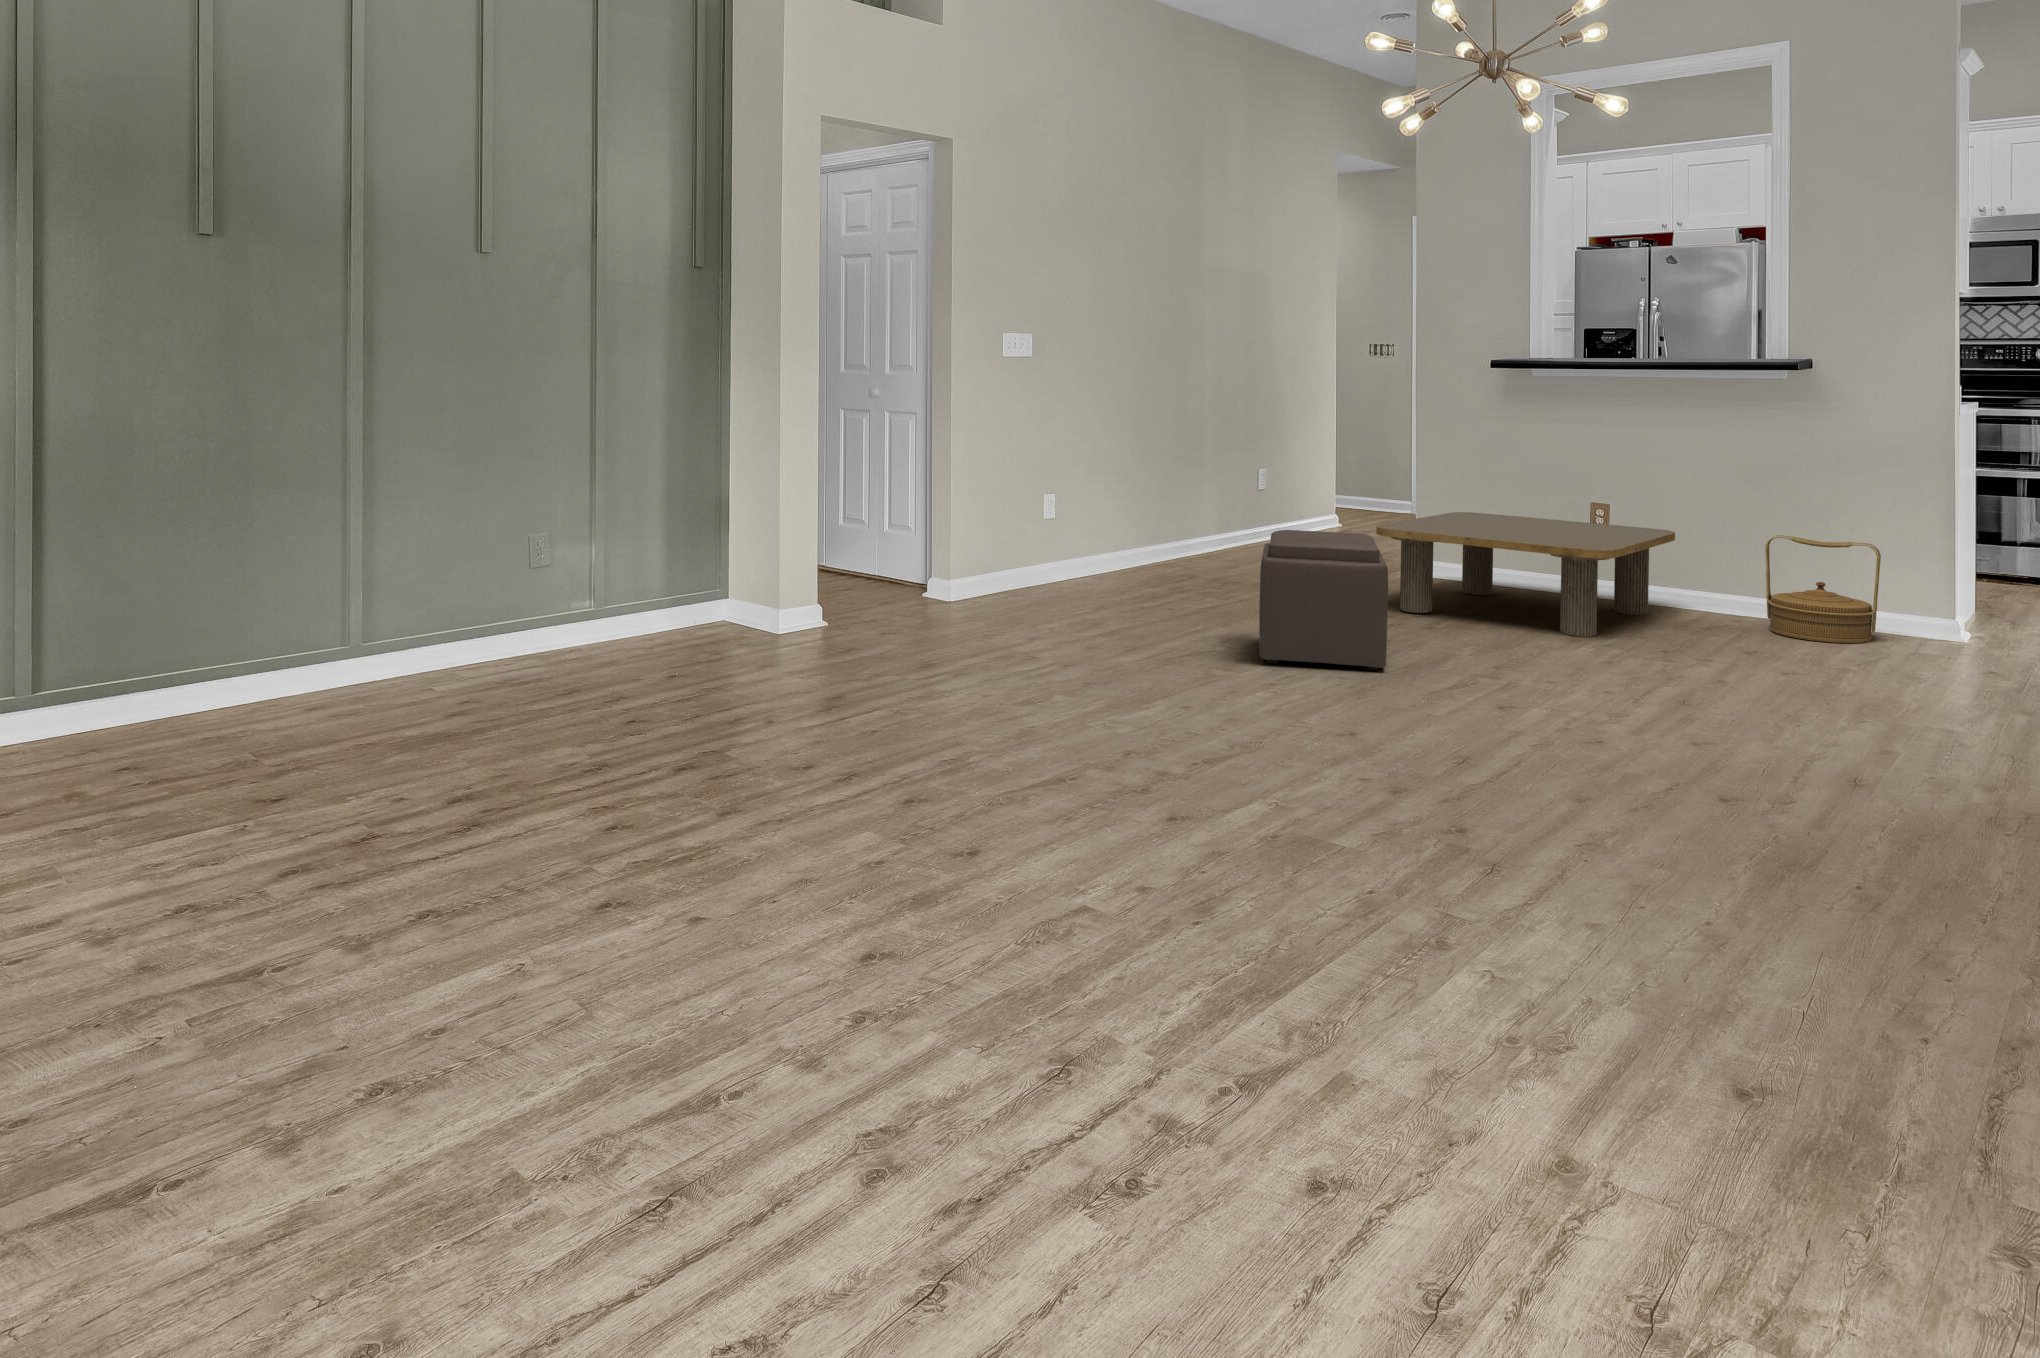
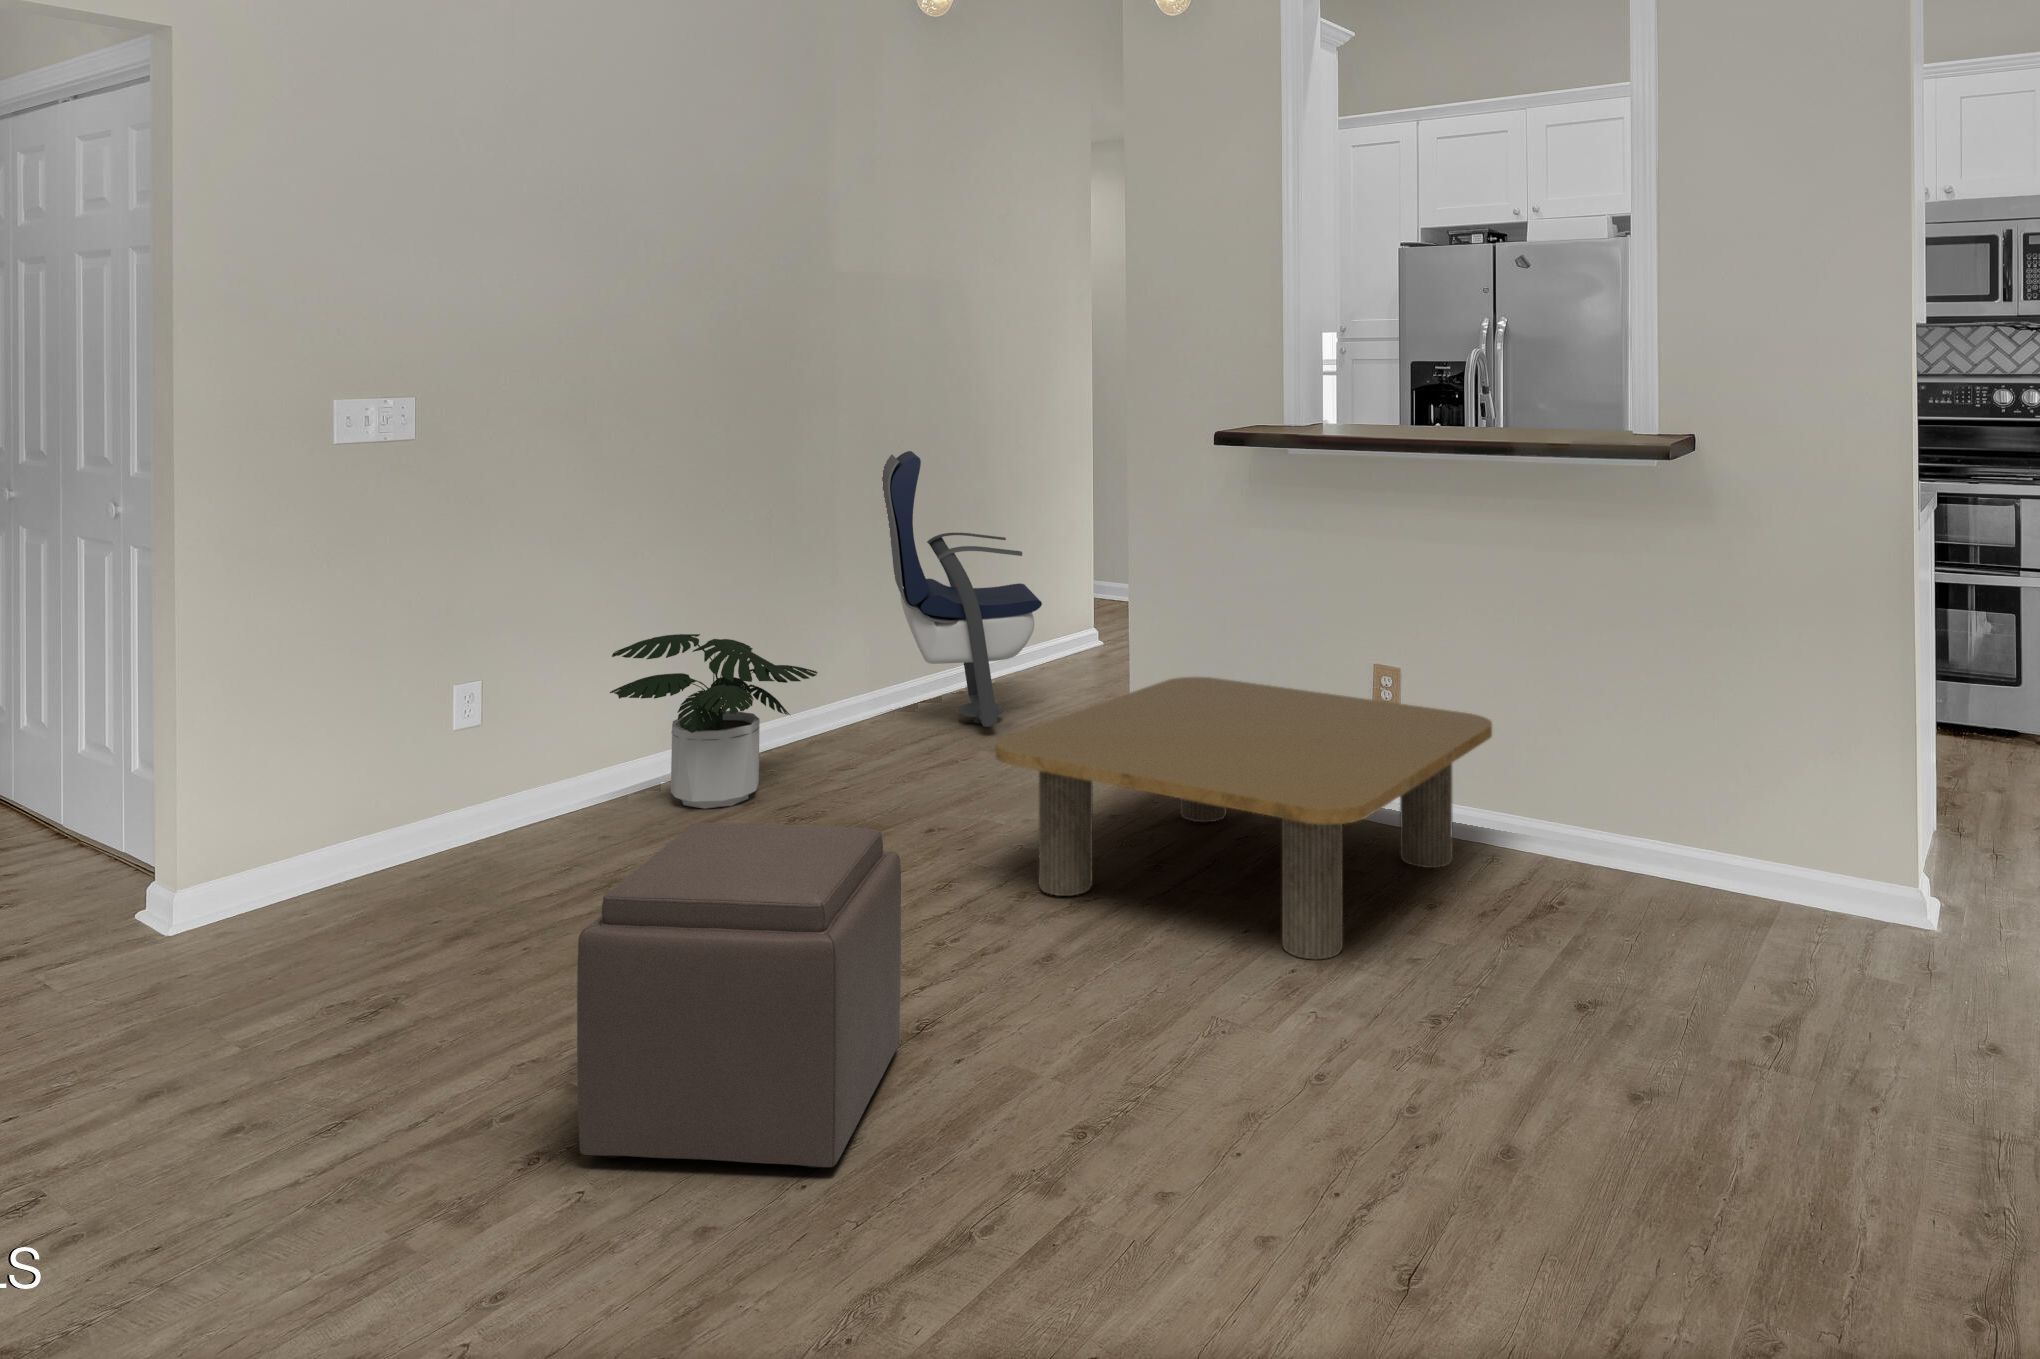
armchair: none [1224,379,1339,555] -> present [882,451,1042,727]
potted plant: none [1105,478,1218,579] -> present [610,634,818,809]
woven basket: present [1765,535,1881,643] -> none [1627,738,1808,943]

